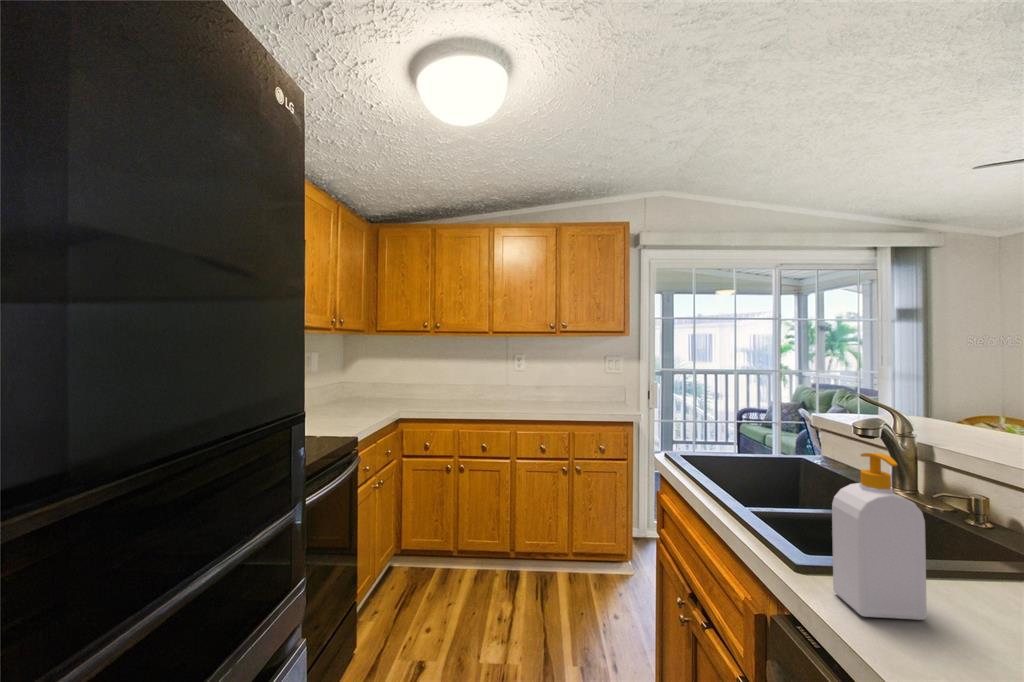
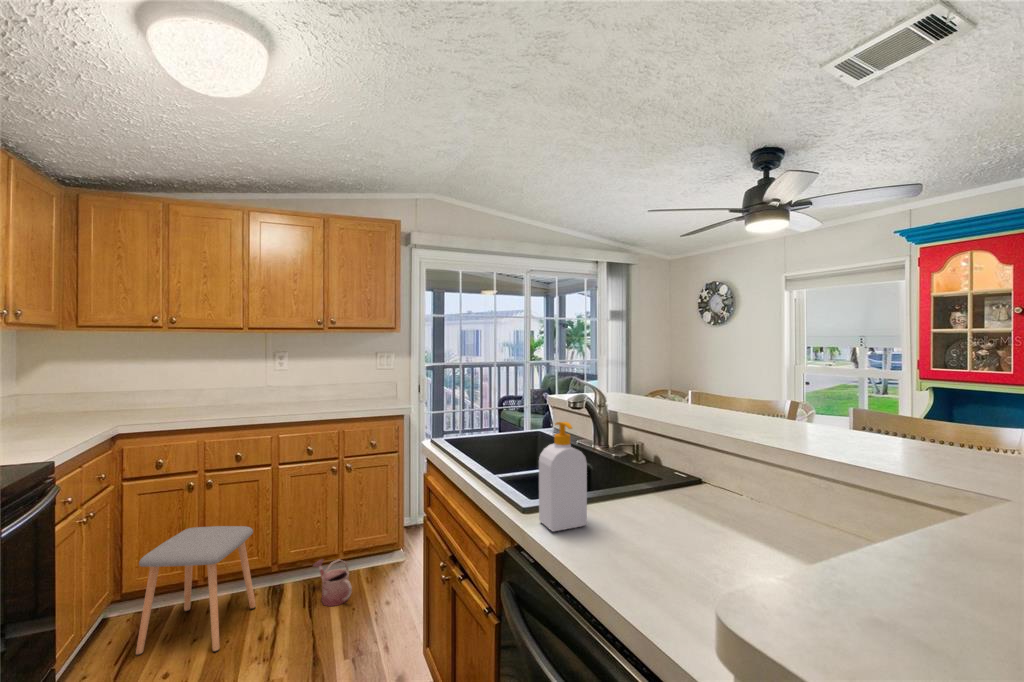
stool: none [410,504,496,619] -> present [136,526,256,656]
watering can: none [544,555,579,605] -> present [313,559,352,607]

